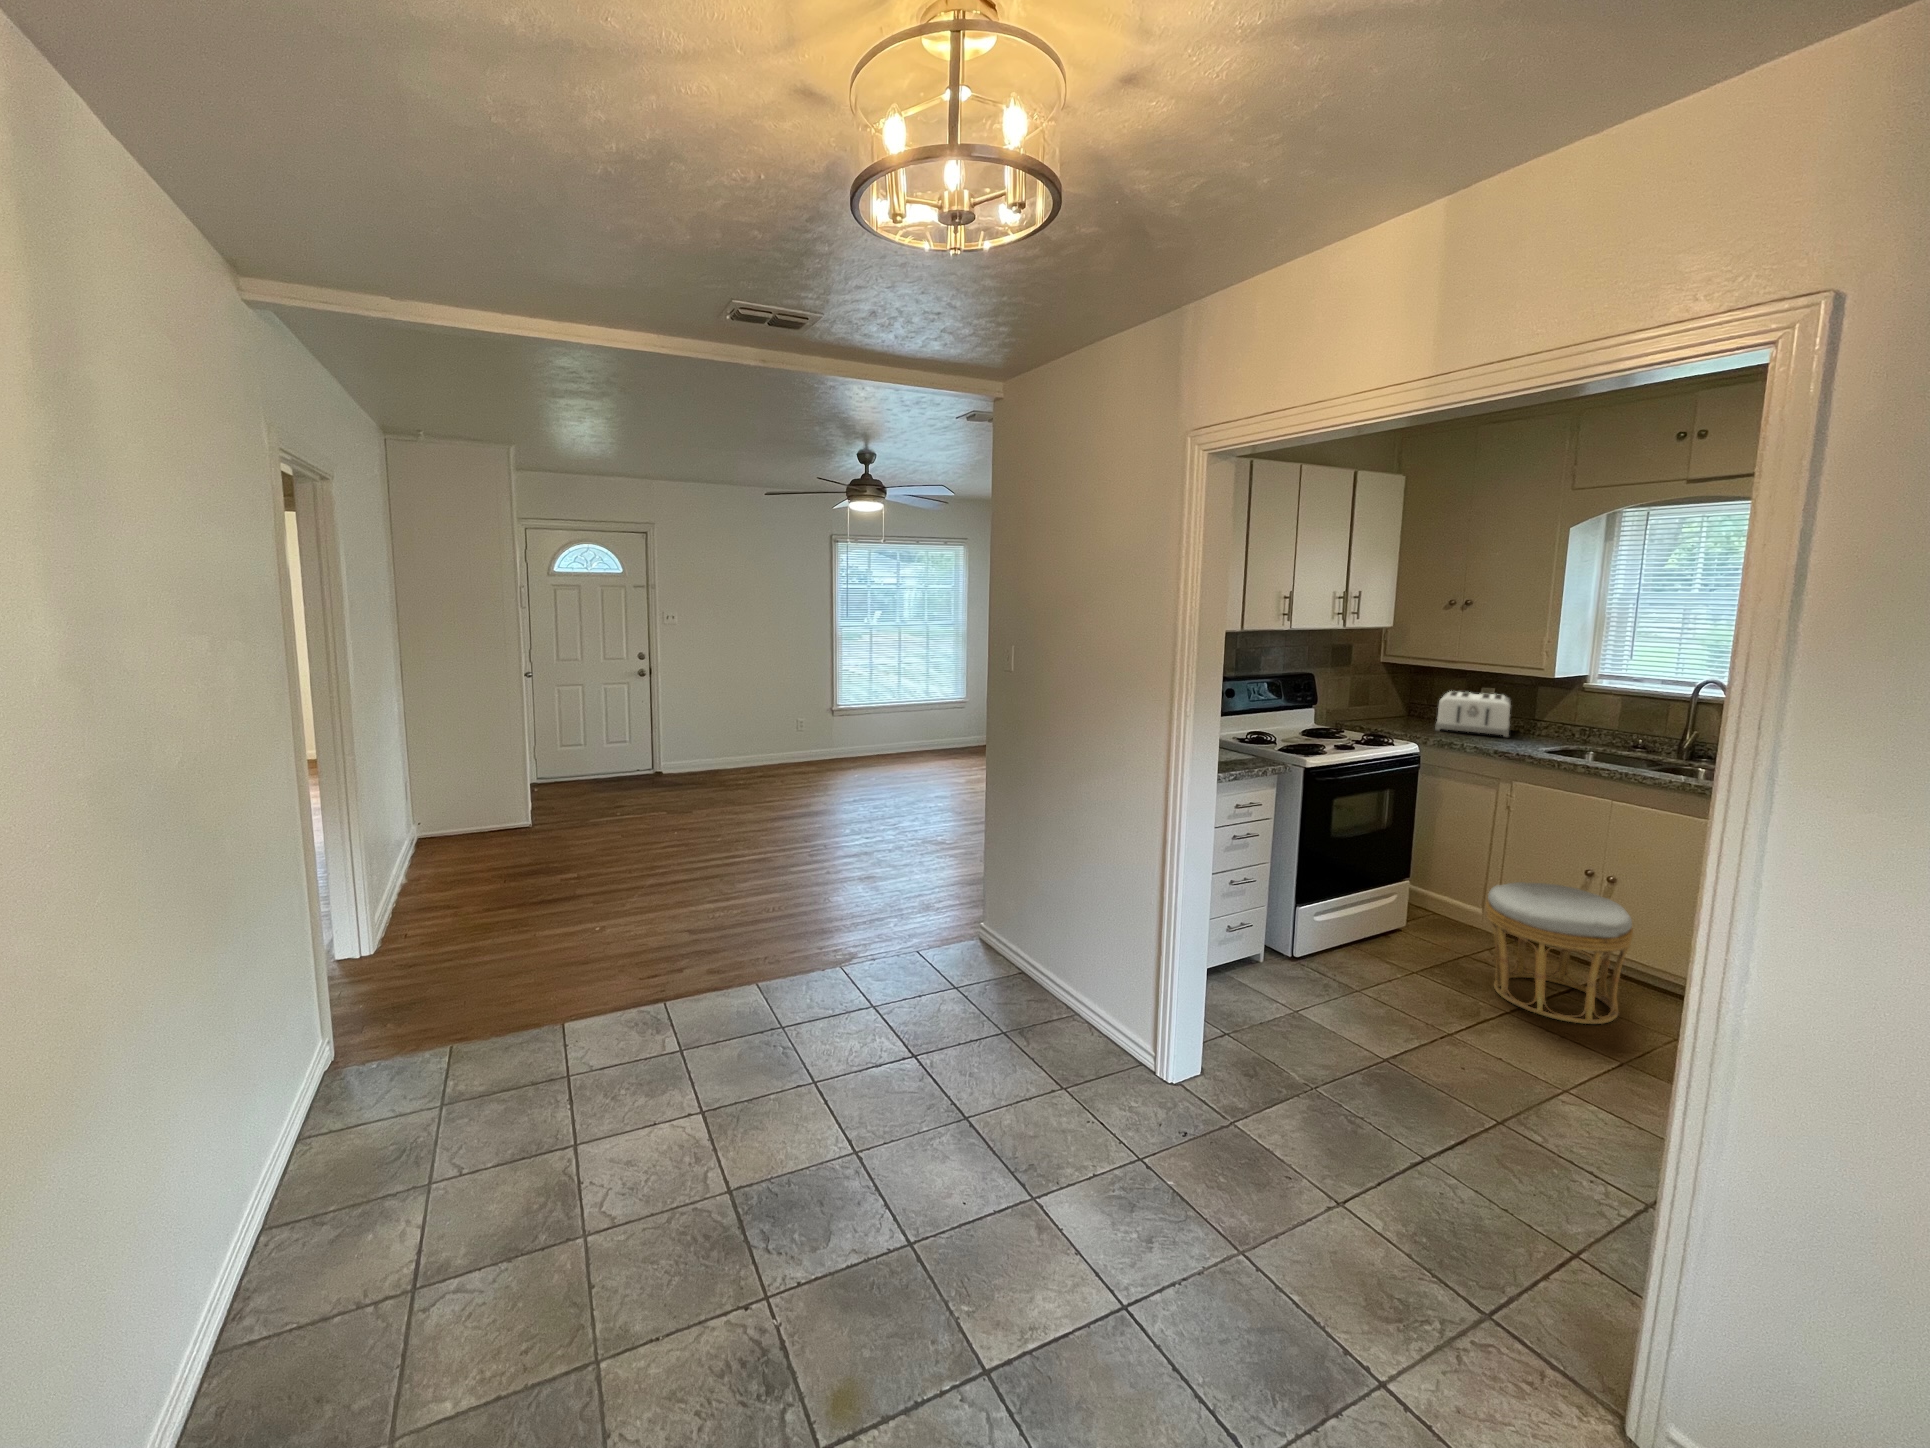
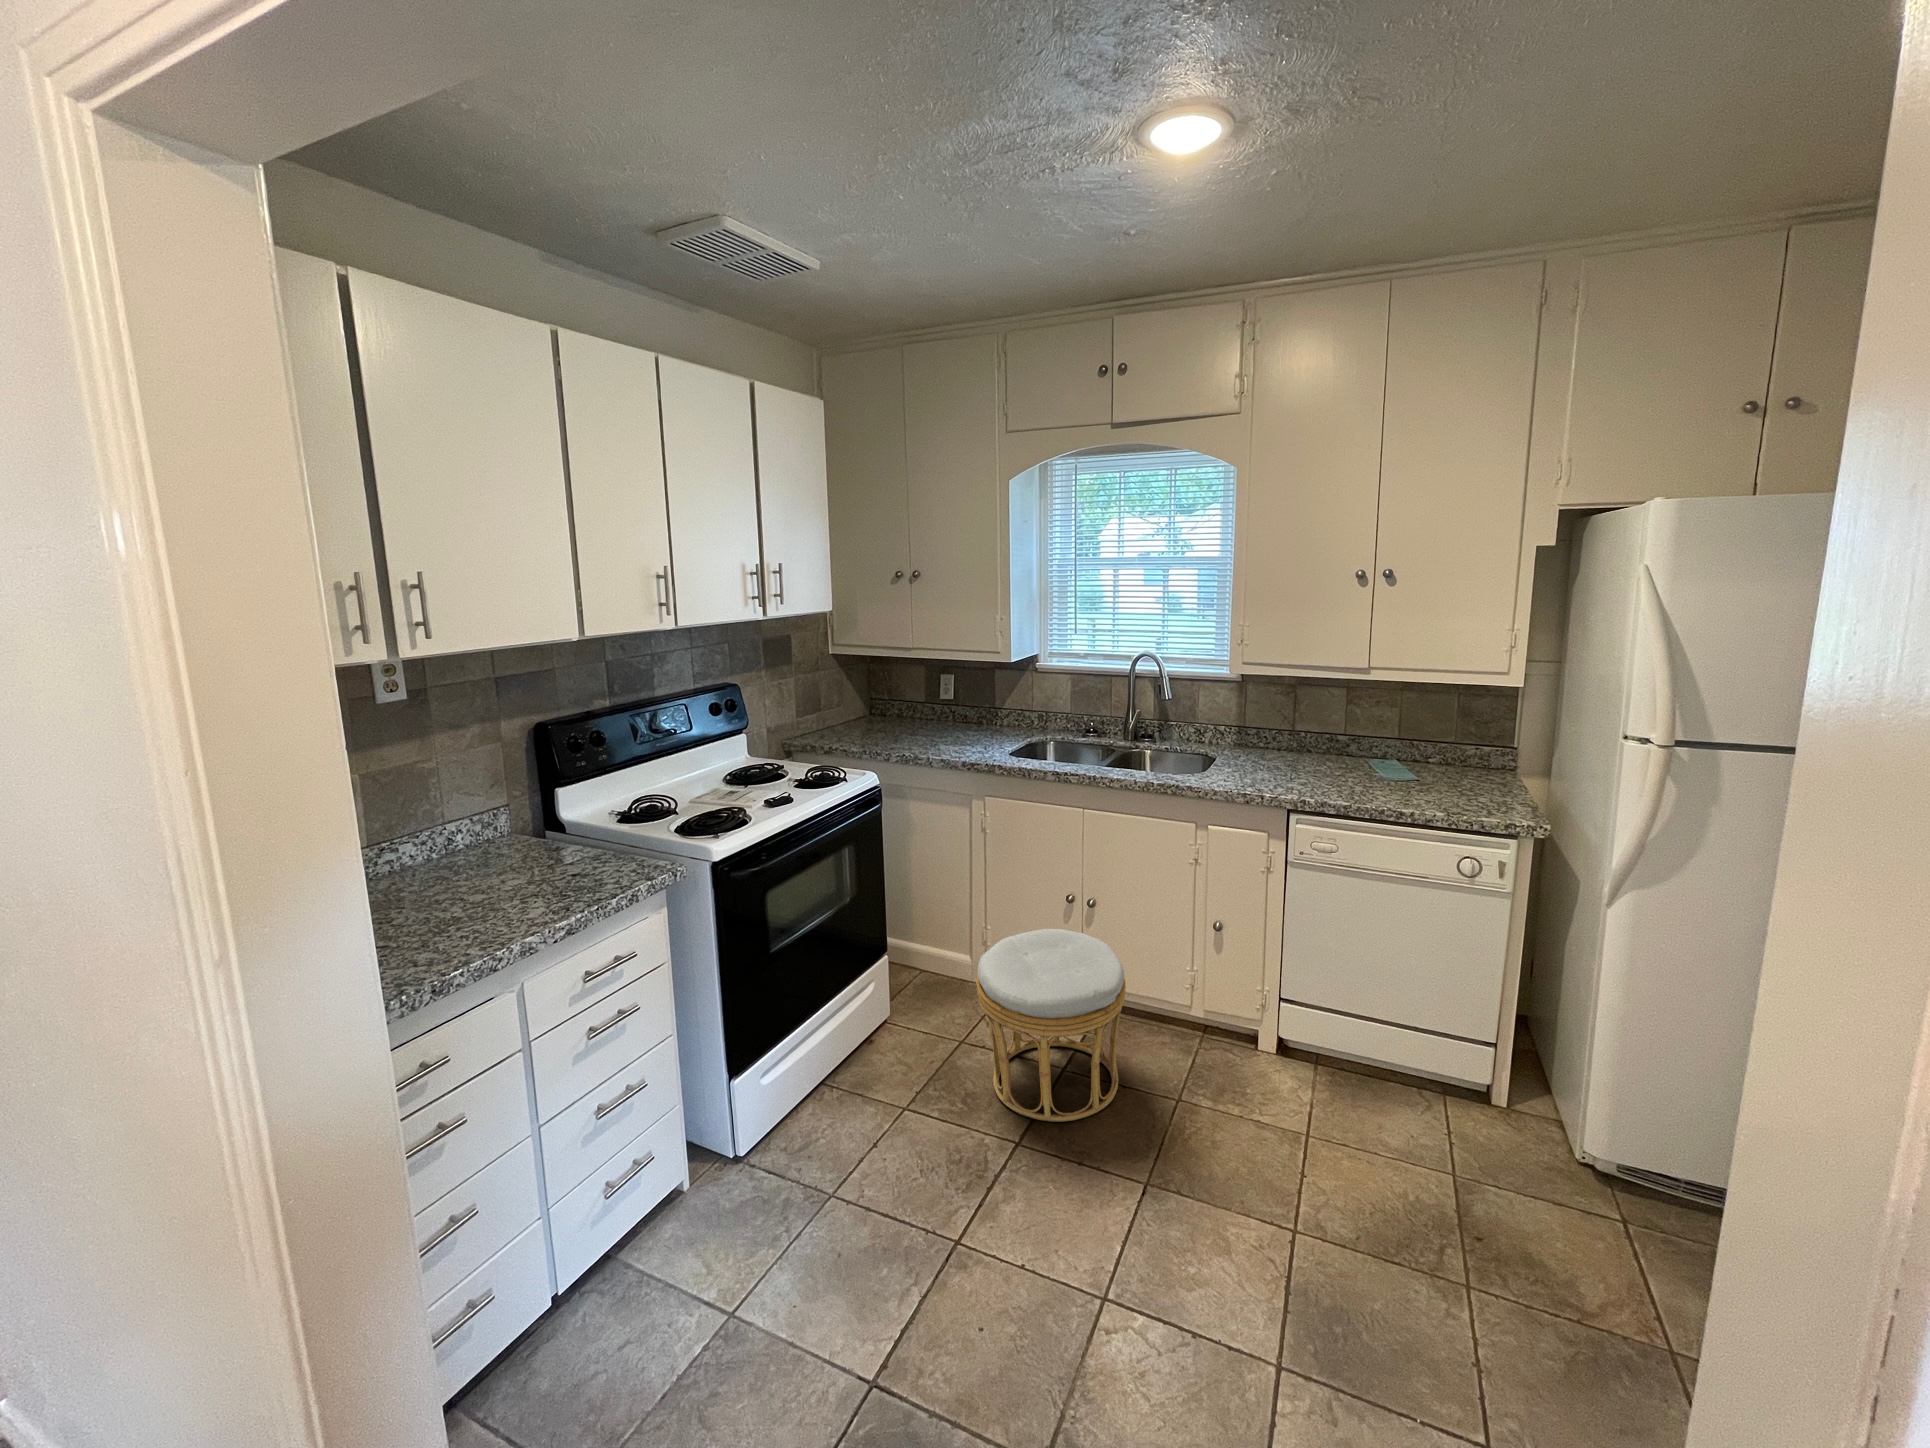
toaster: present [1435,691,1511,737] -> none [897,683,972,737]

